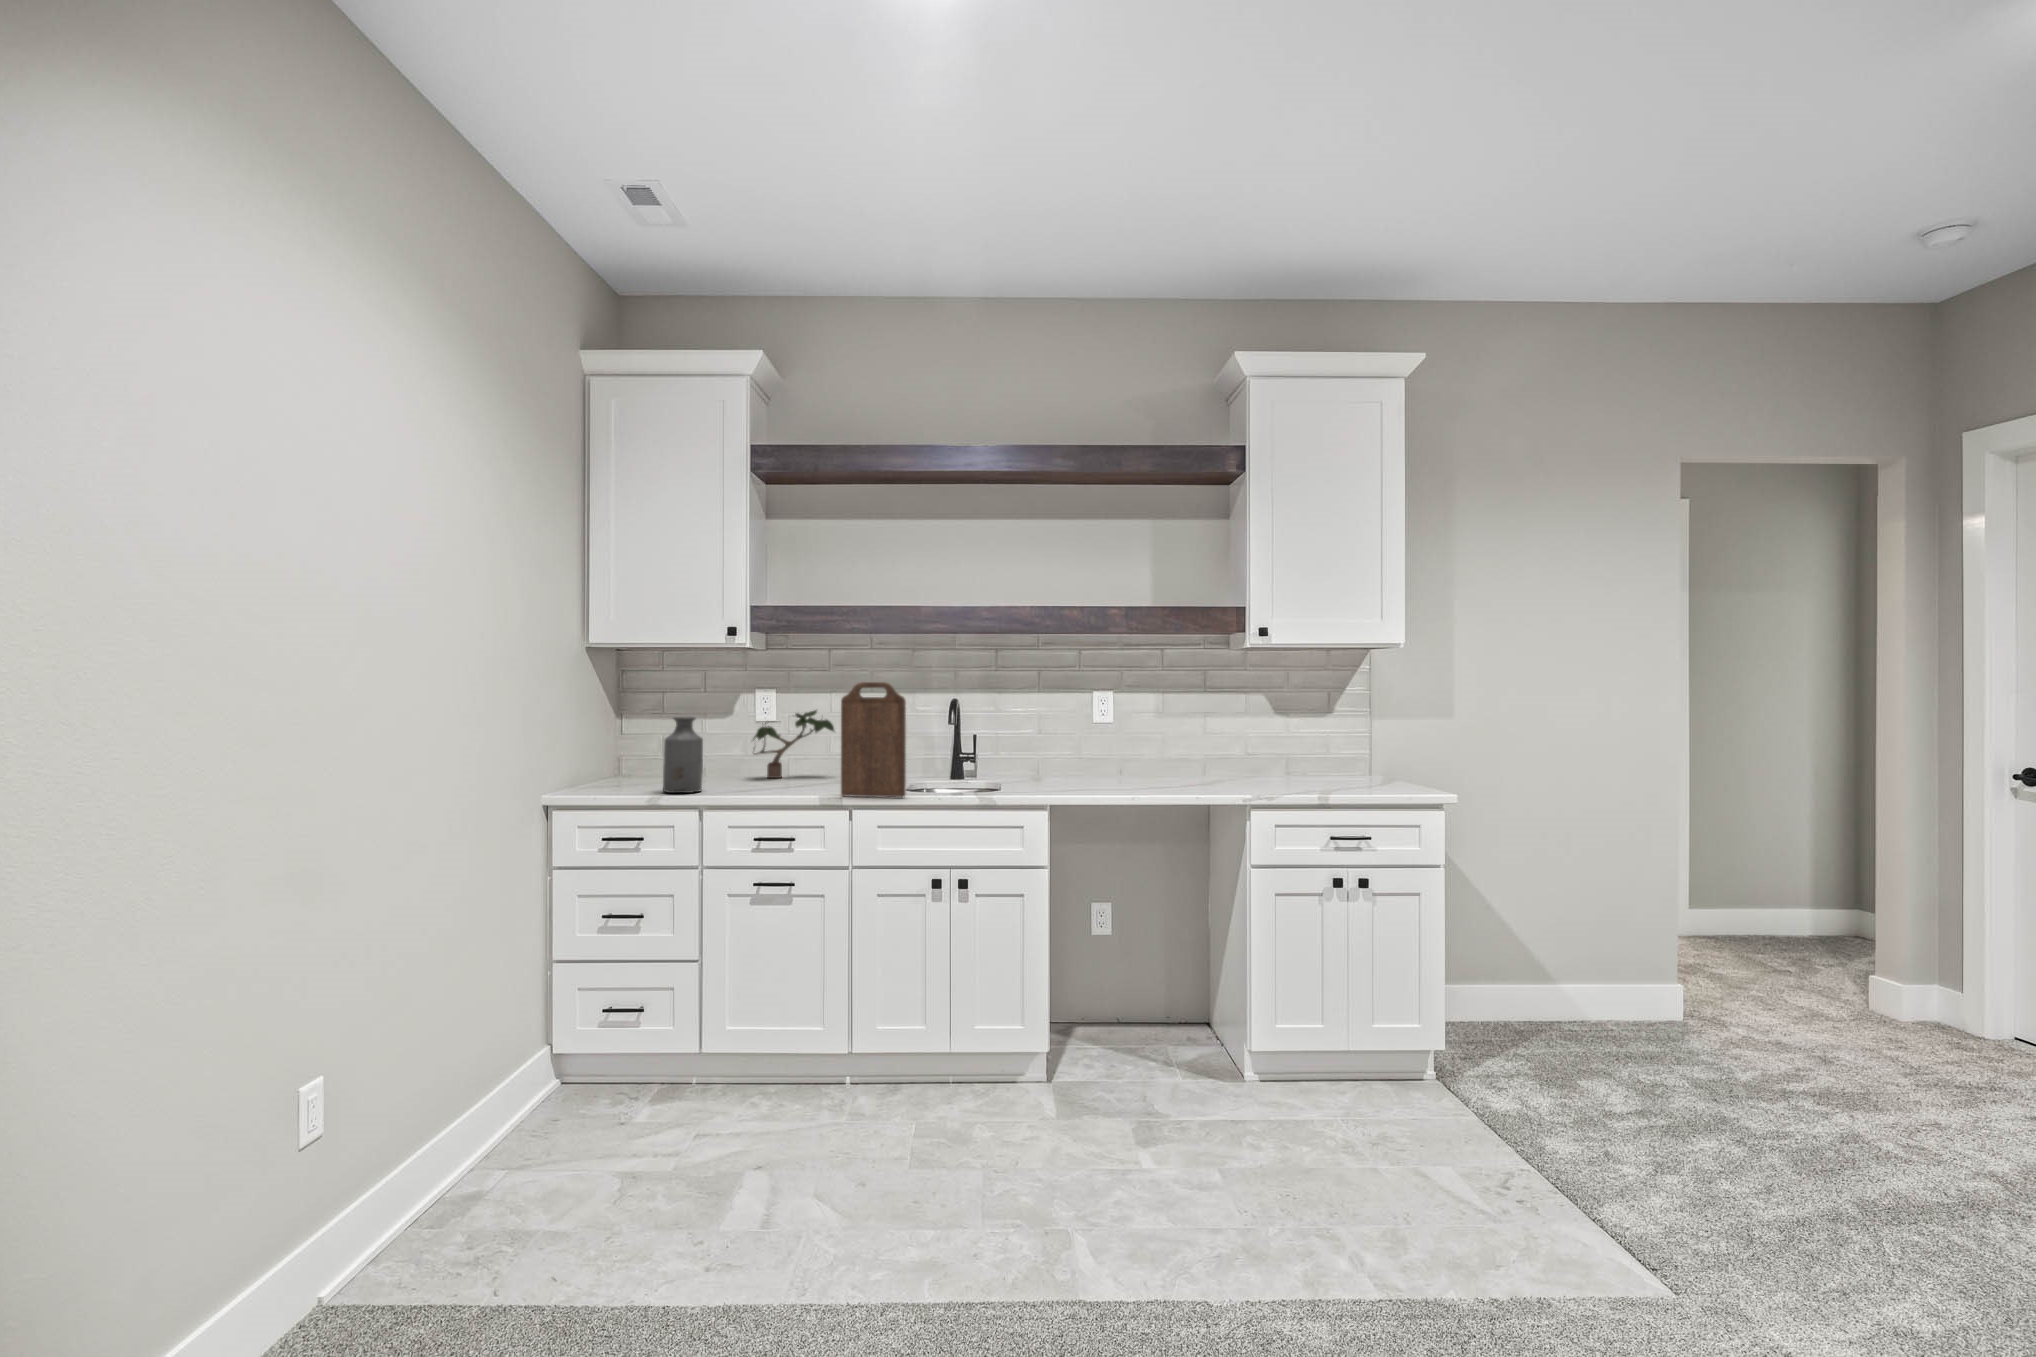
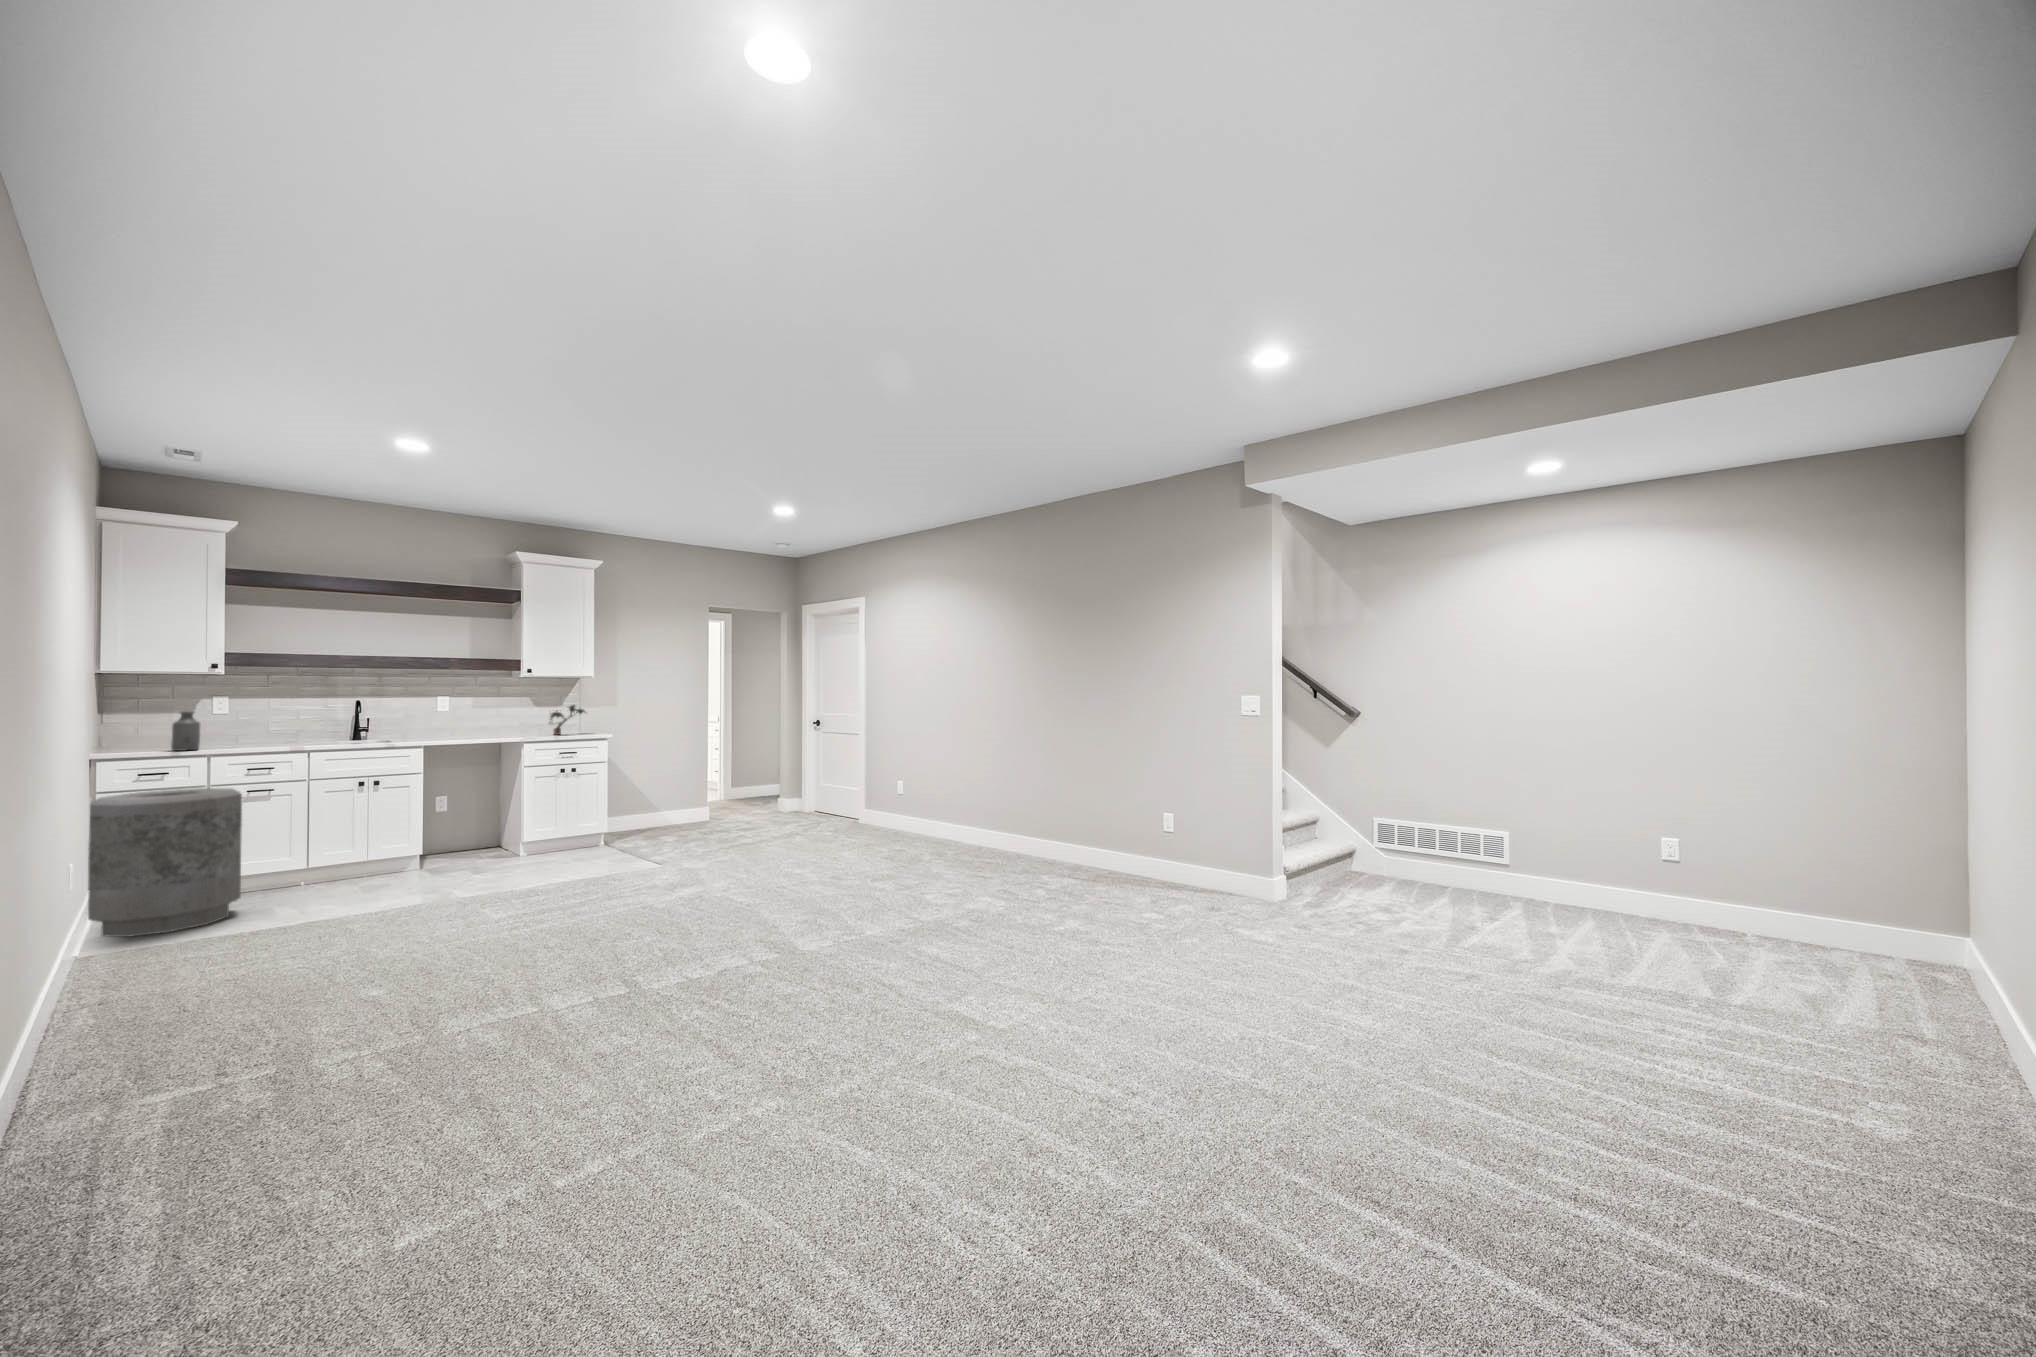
cutting board: present [841,682,906,797] -> none [301,693,343,747]
potted plant: present [754,710,834,778] -> present [549,705,585,735]
trash can: none [430,884,687,1239] -> present [88,788,242,937]

